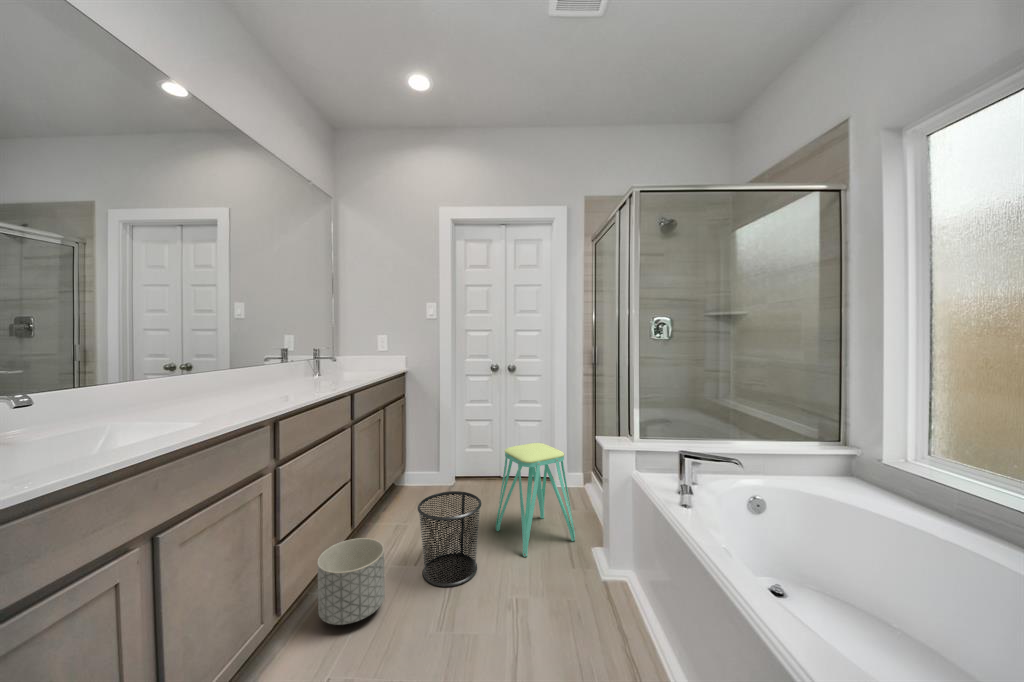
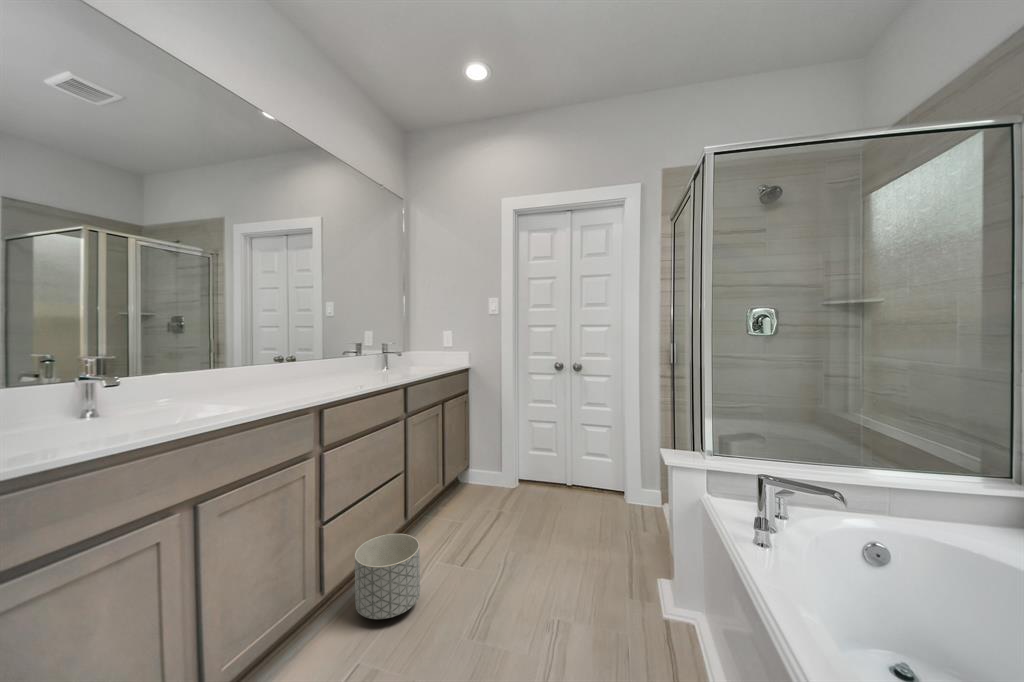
stool: present [496,443,575,557] -> none [550,450,638,576]
waste bin: present [417,491,481,587] -> none [458,495,526,596]

